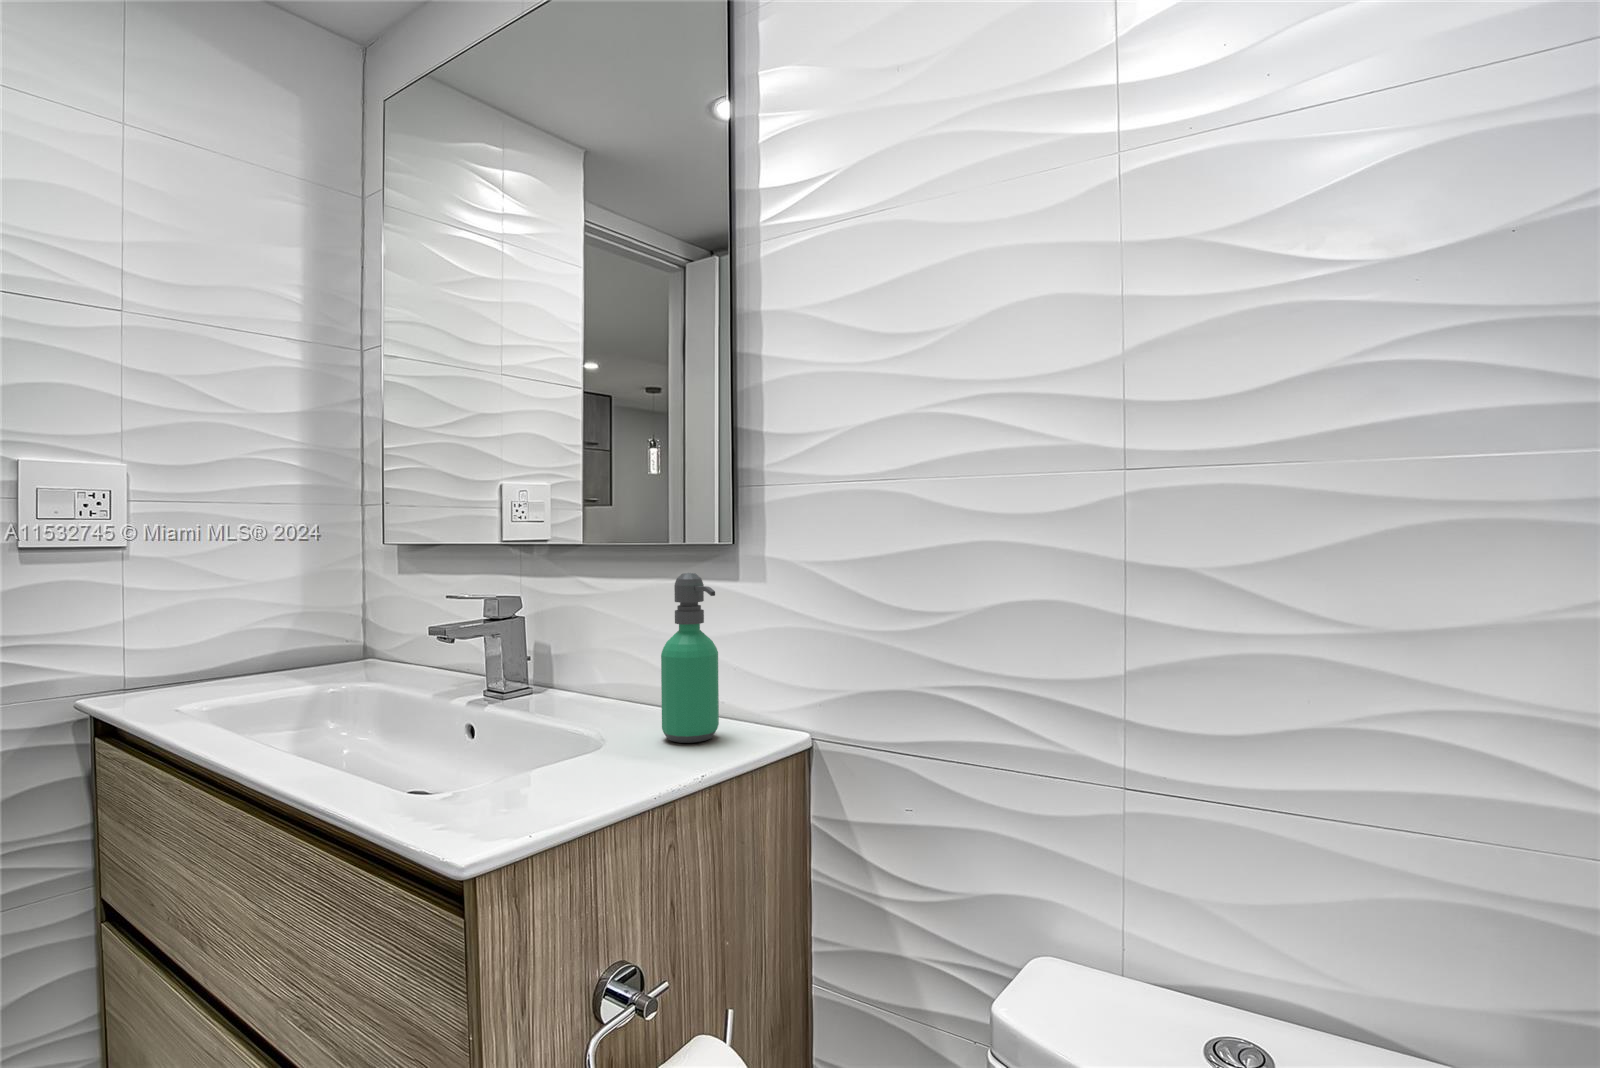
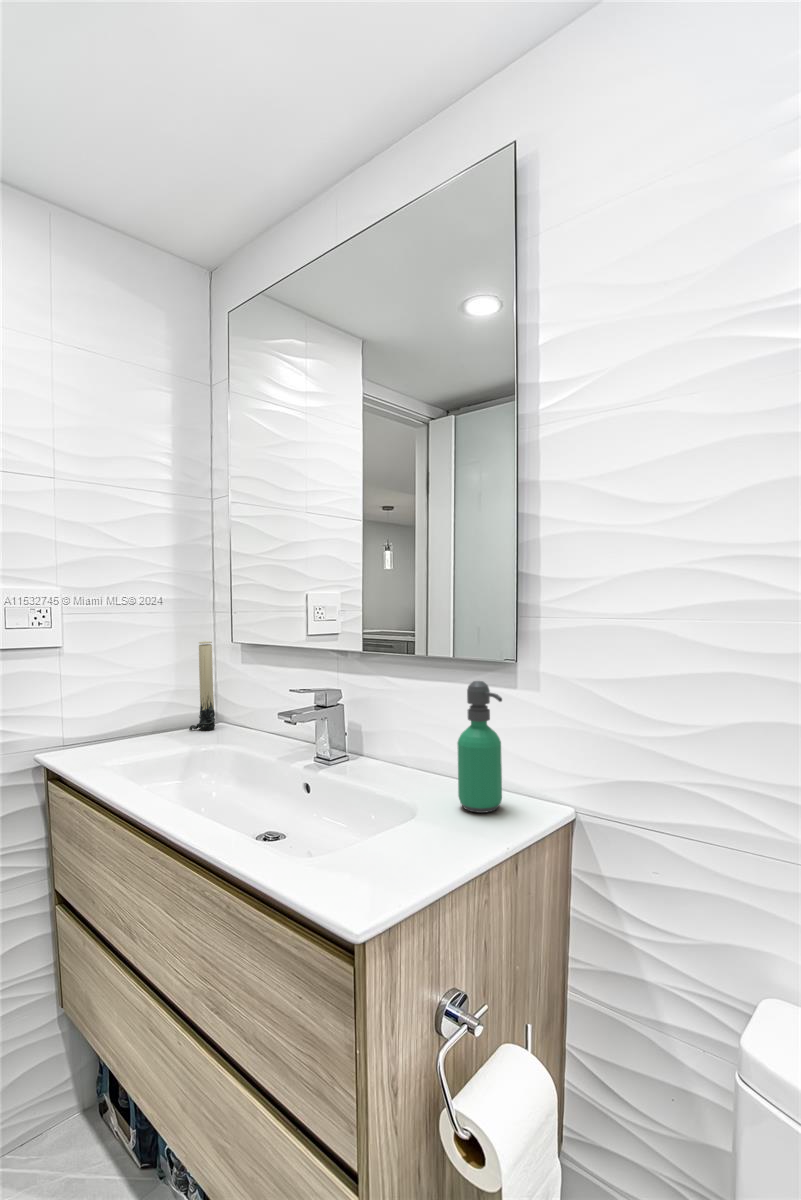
candle: none [325,549,364,671] -> present [189,641,215,730]

